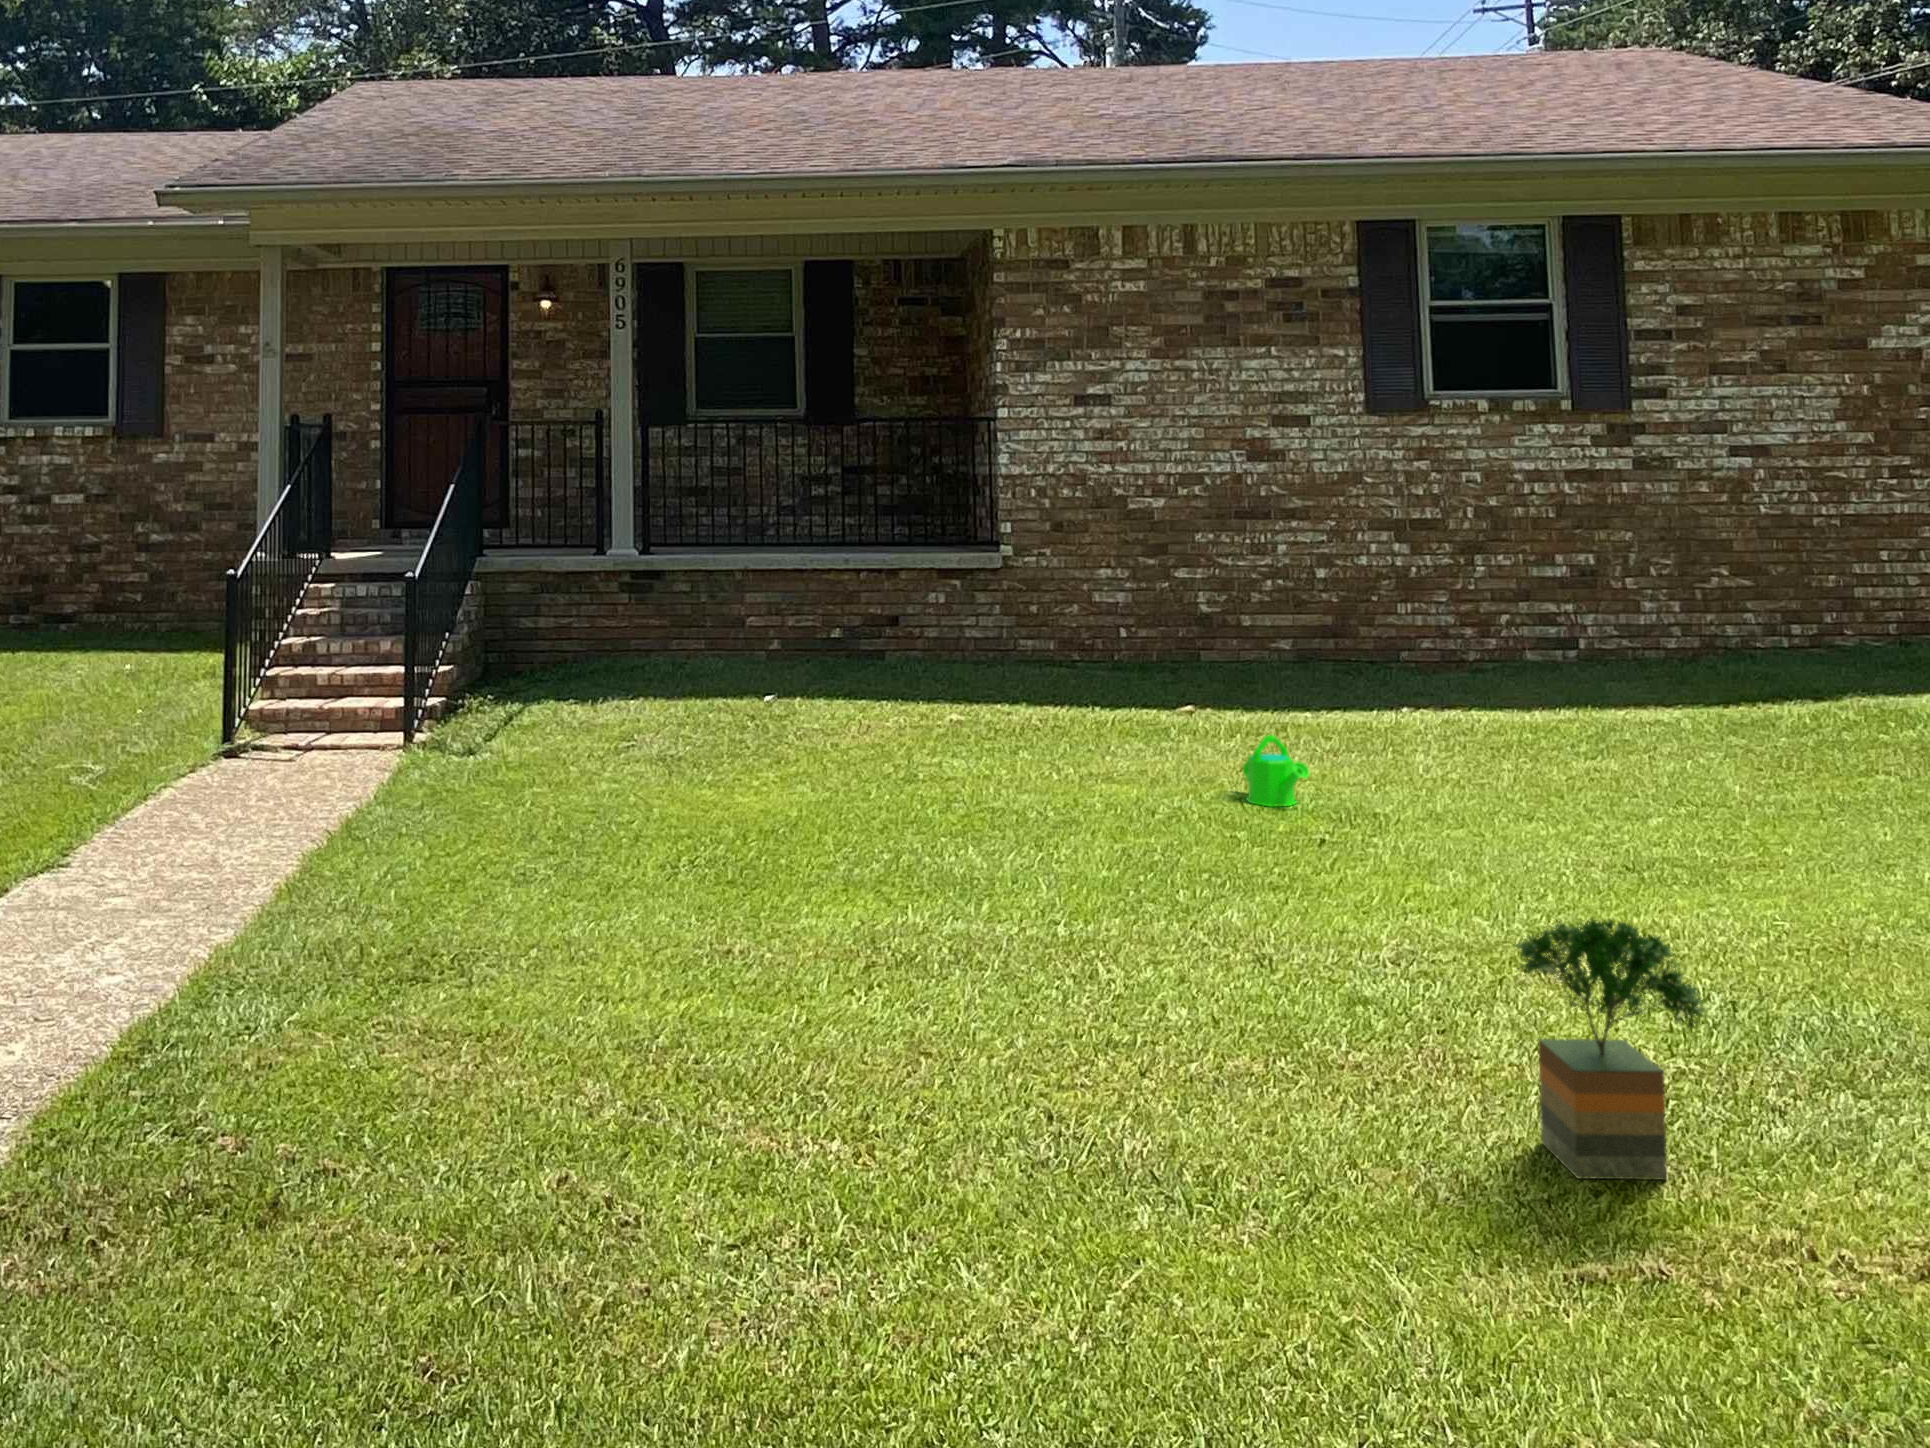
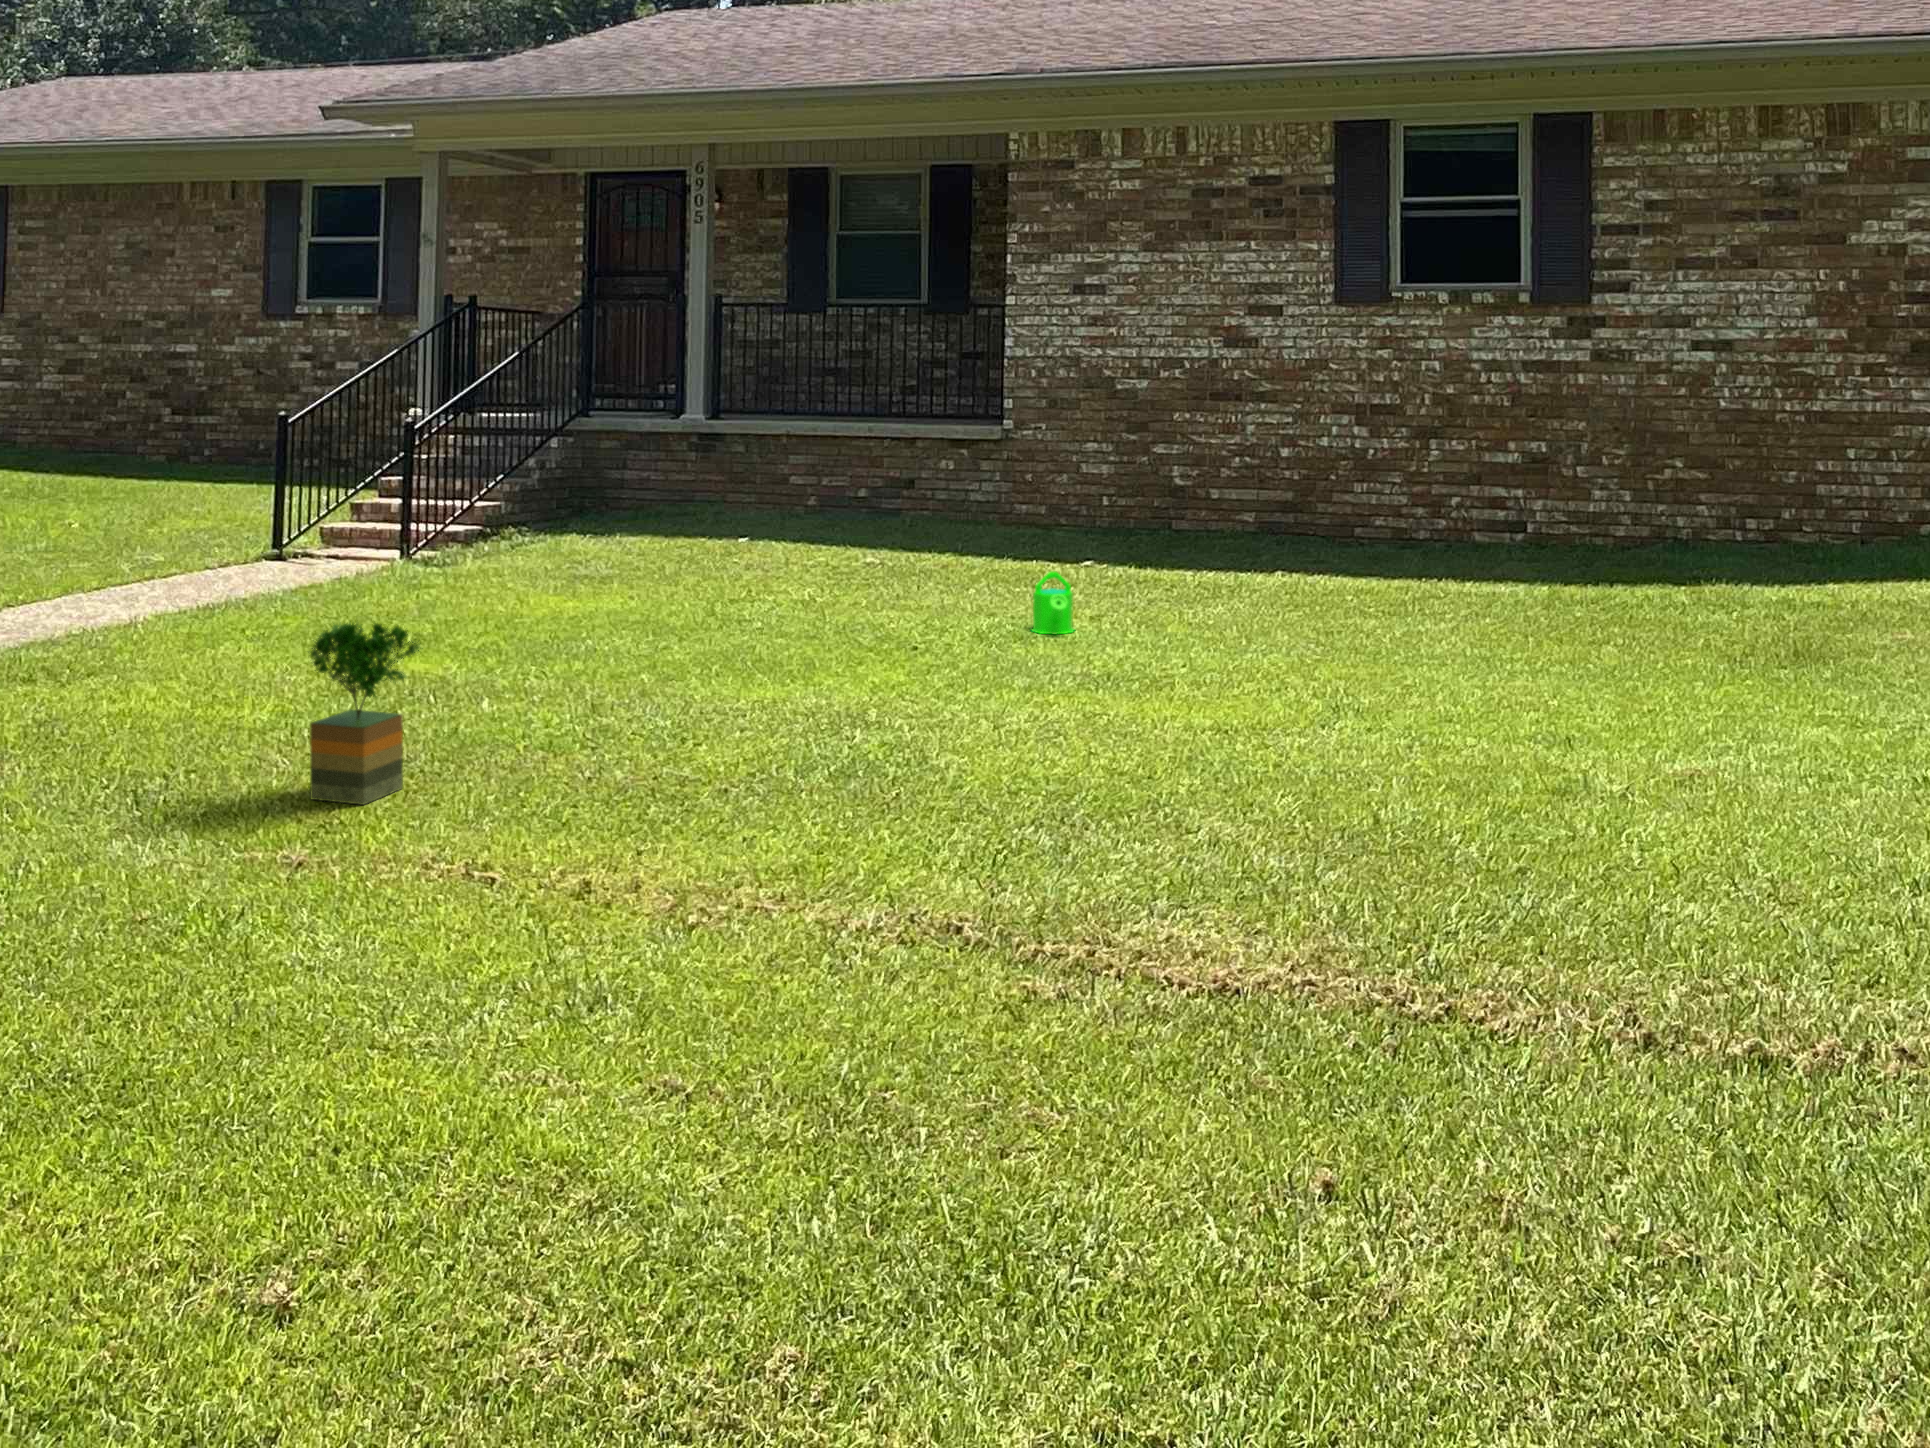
watering can: present [1243,735,1309,807] -> present [1032,572,1074,634]

